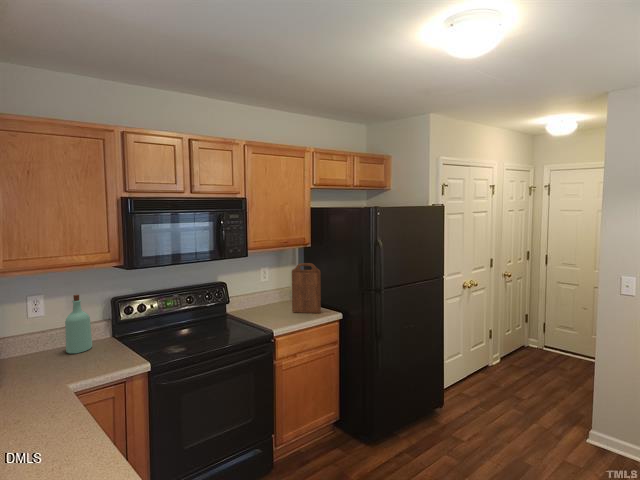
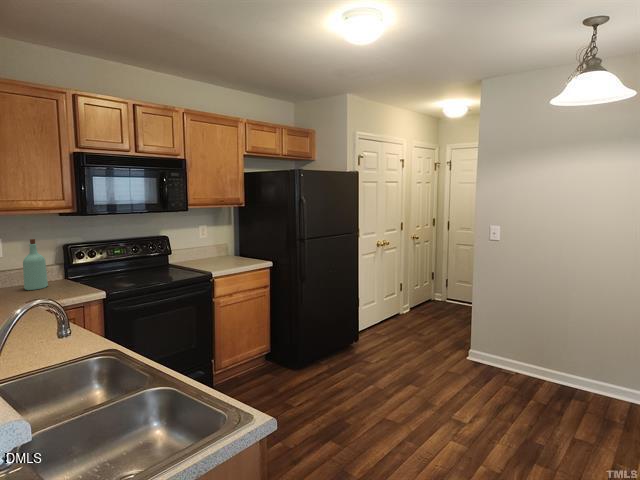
cutting board: present [292,263,321,313] -> none [227,219,253,262]

